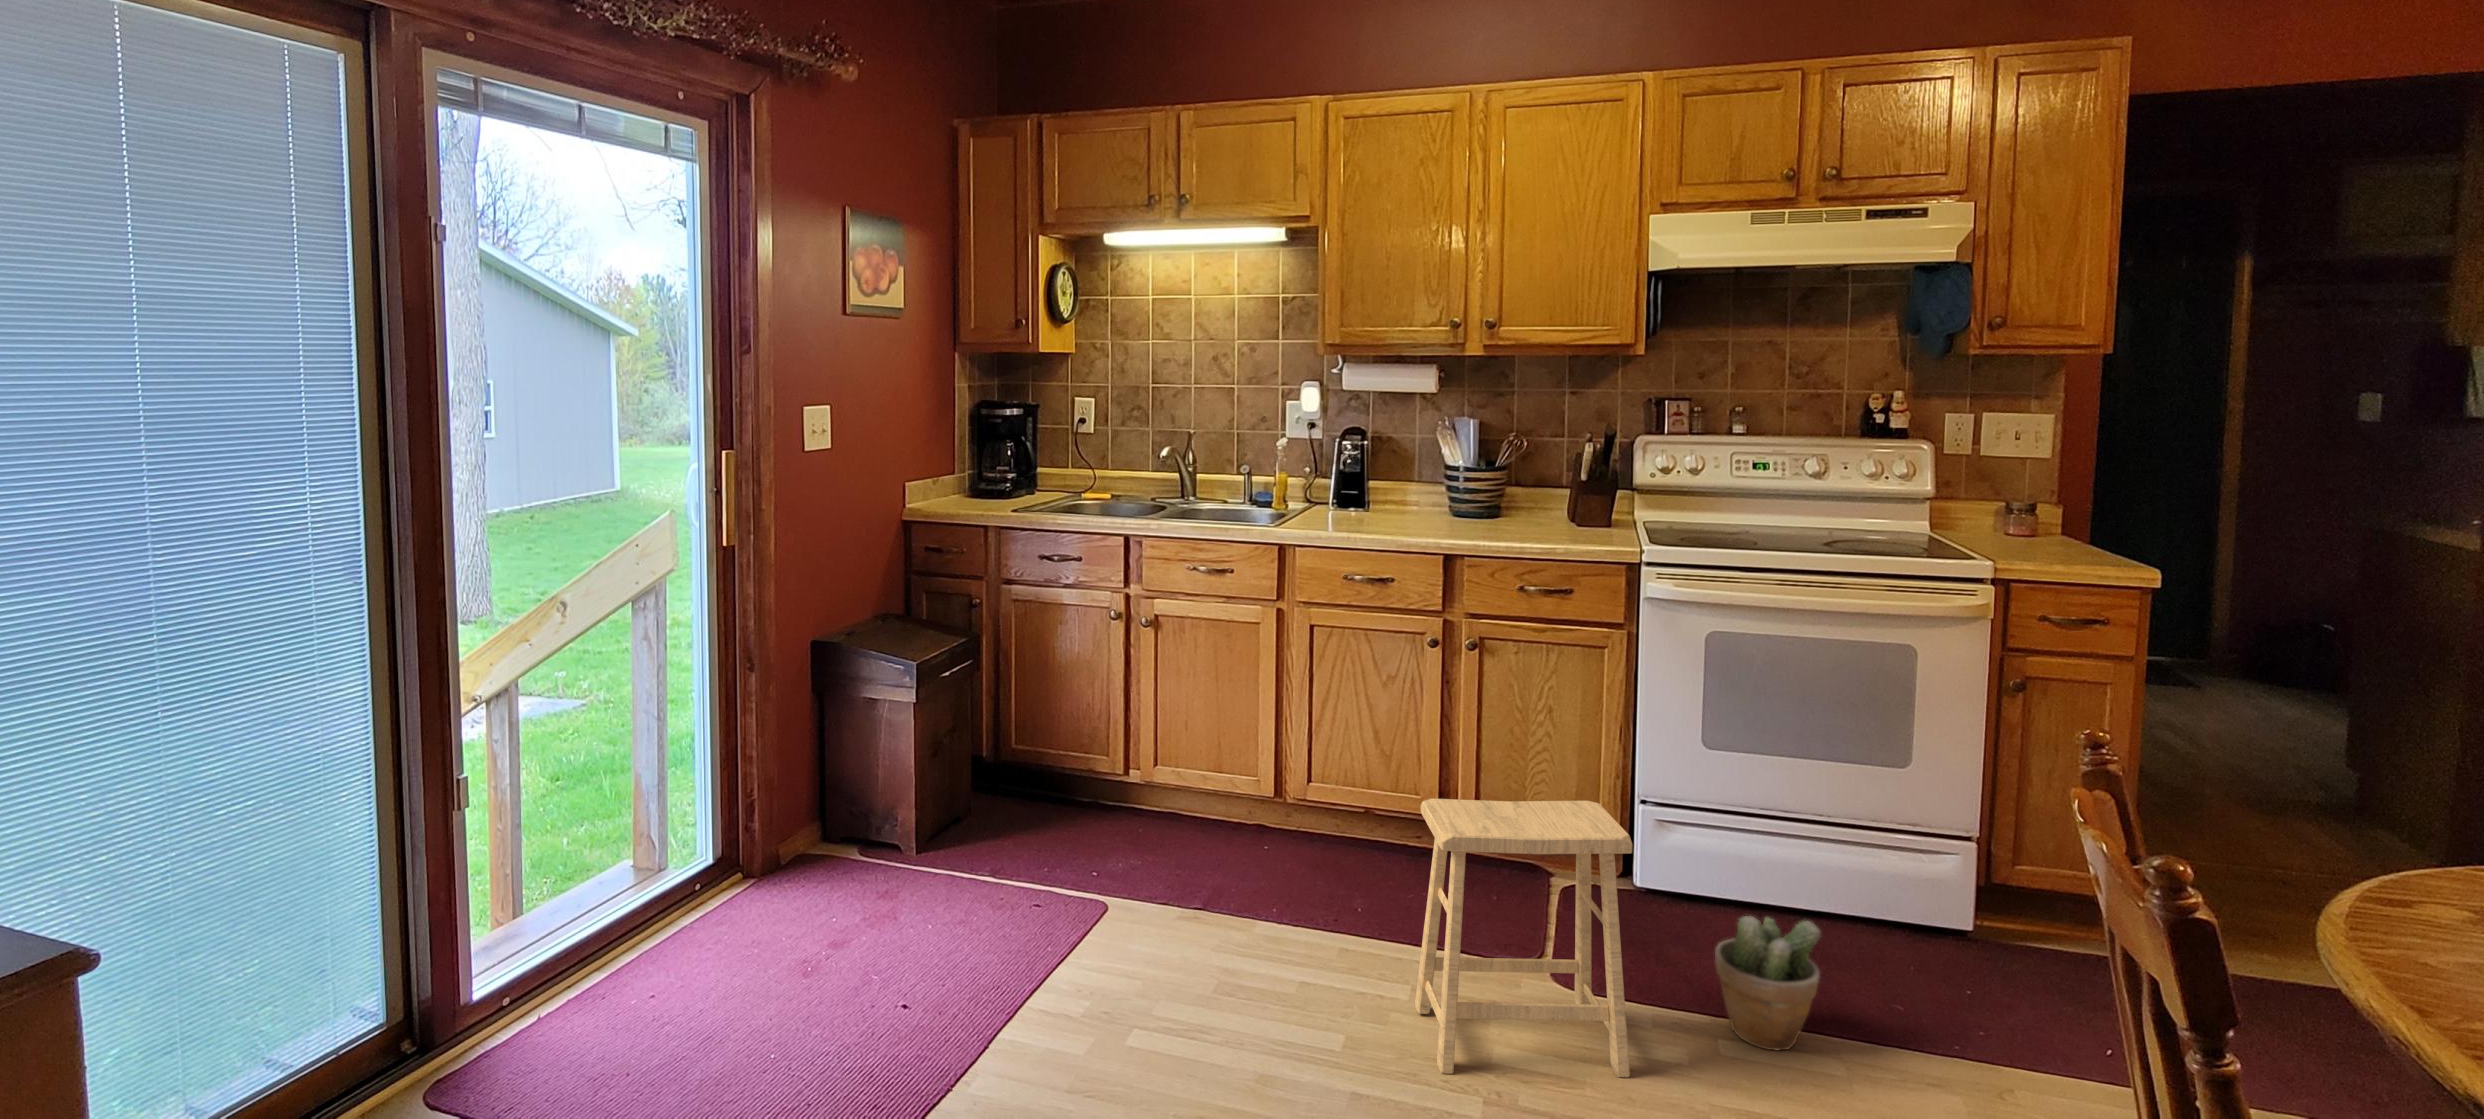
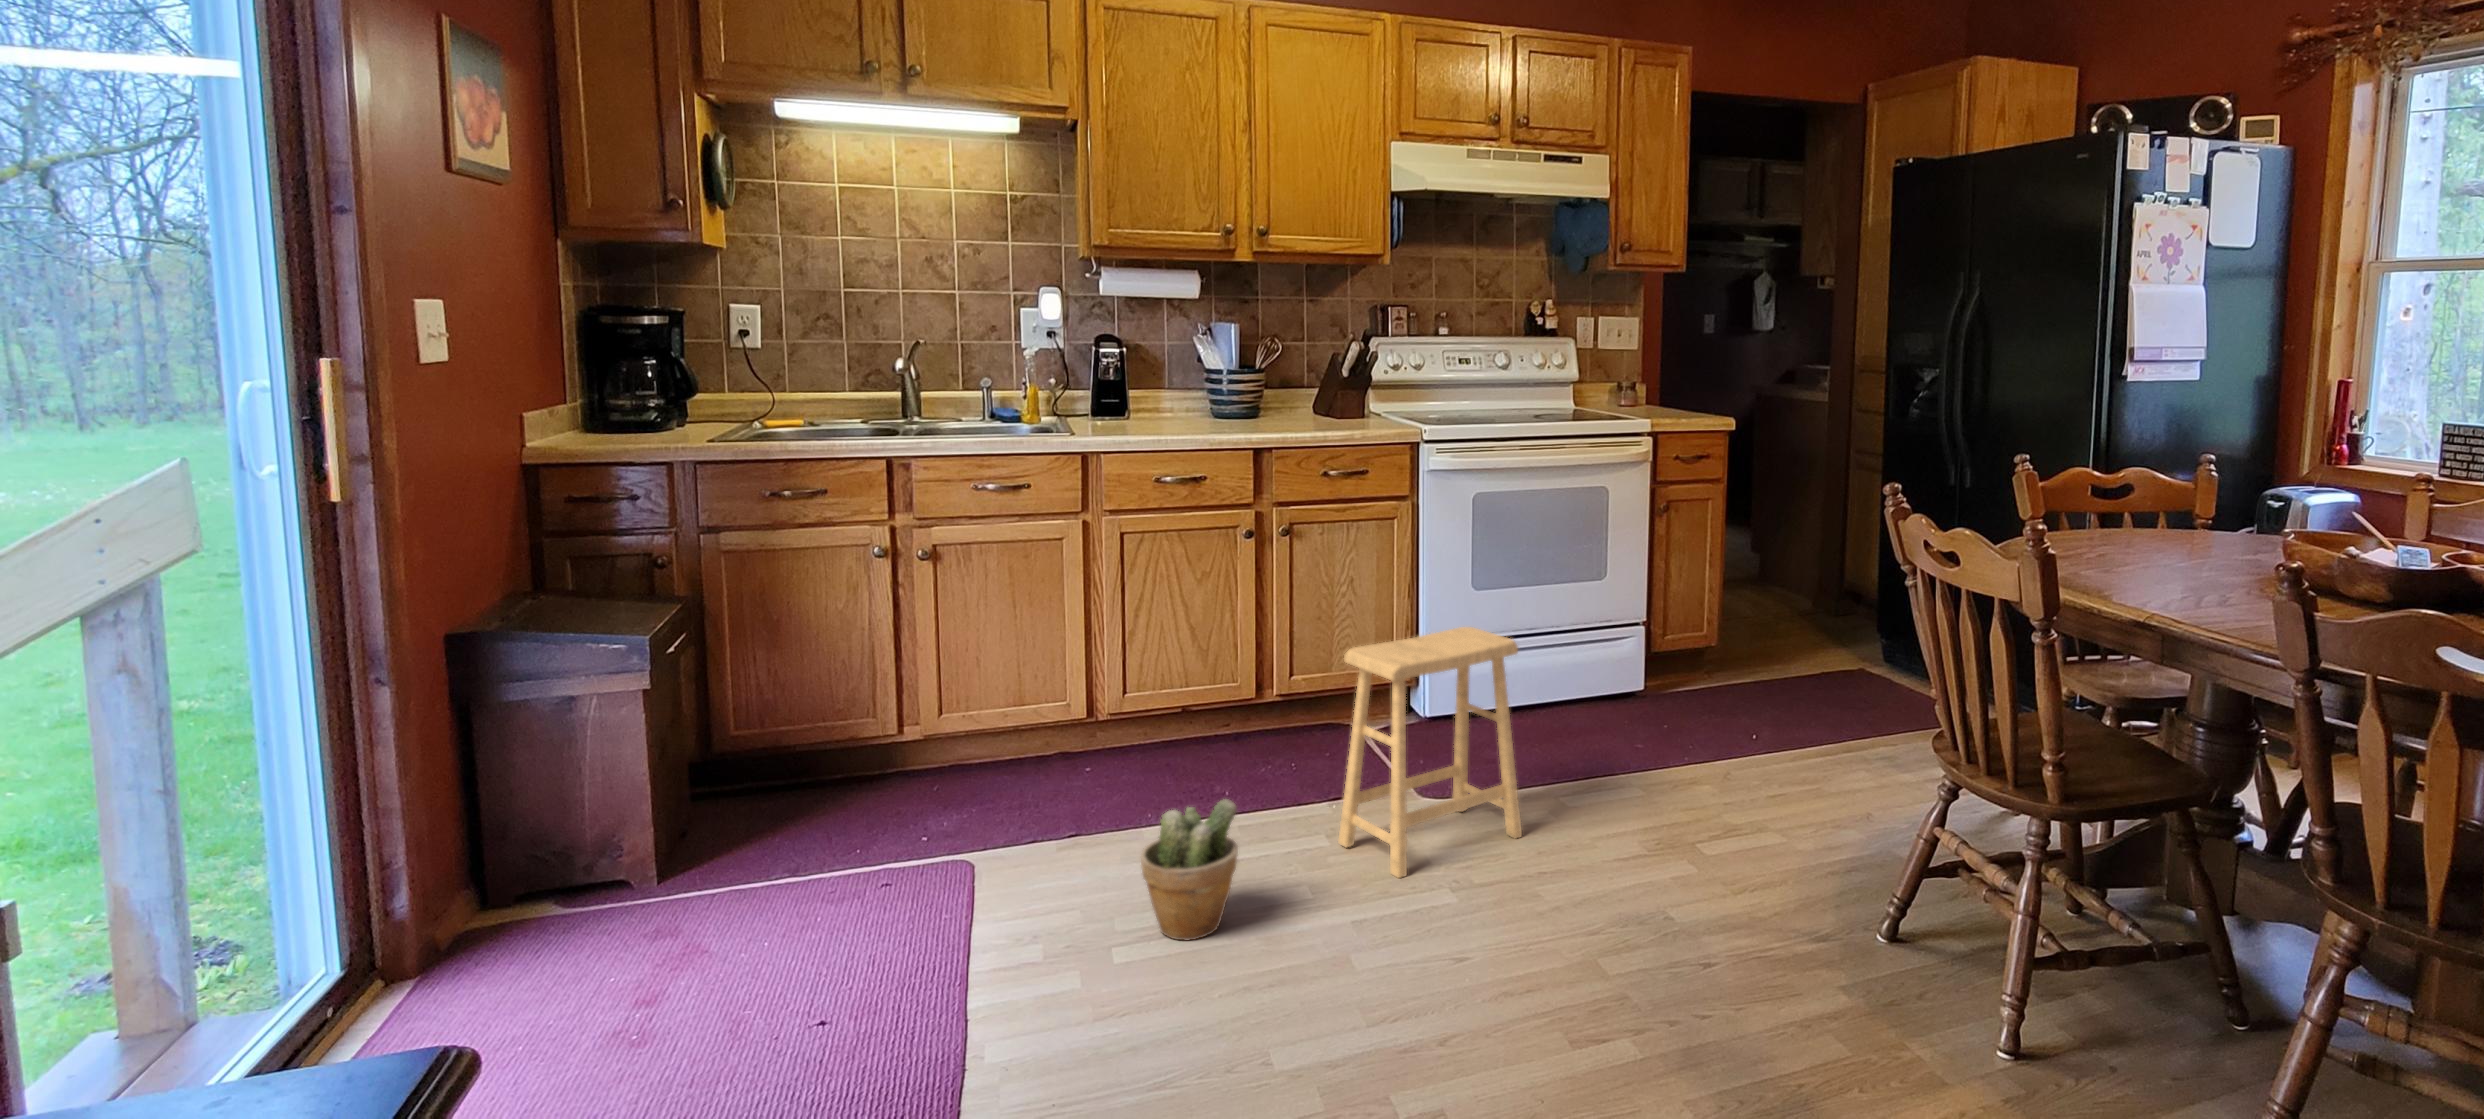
potted plant: present [1715,916,1821,1050] -> present [1141,799,1238,940]

